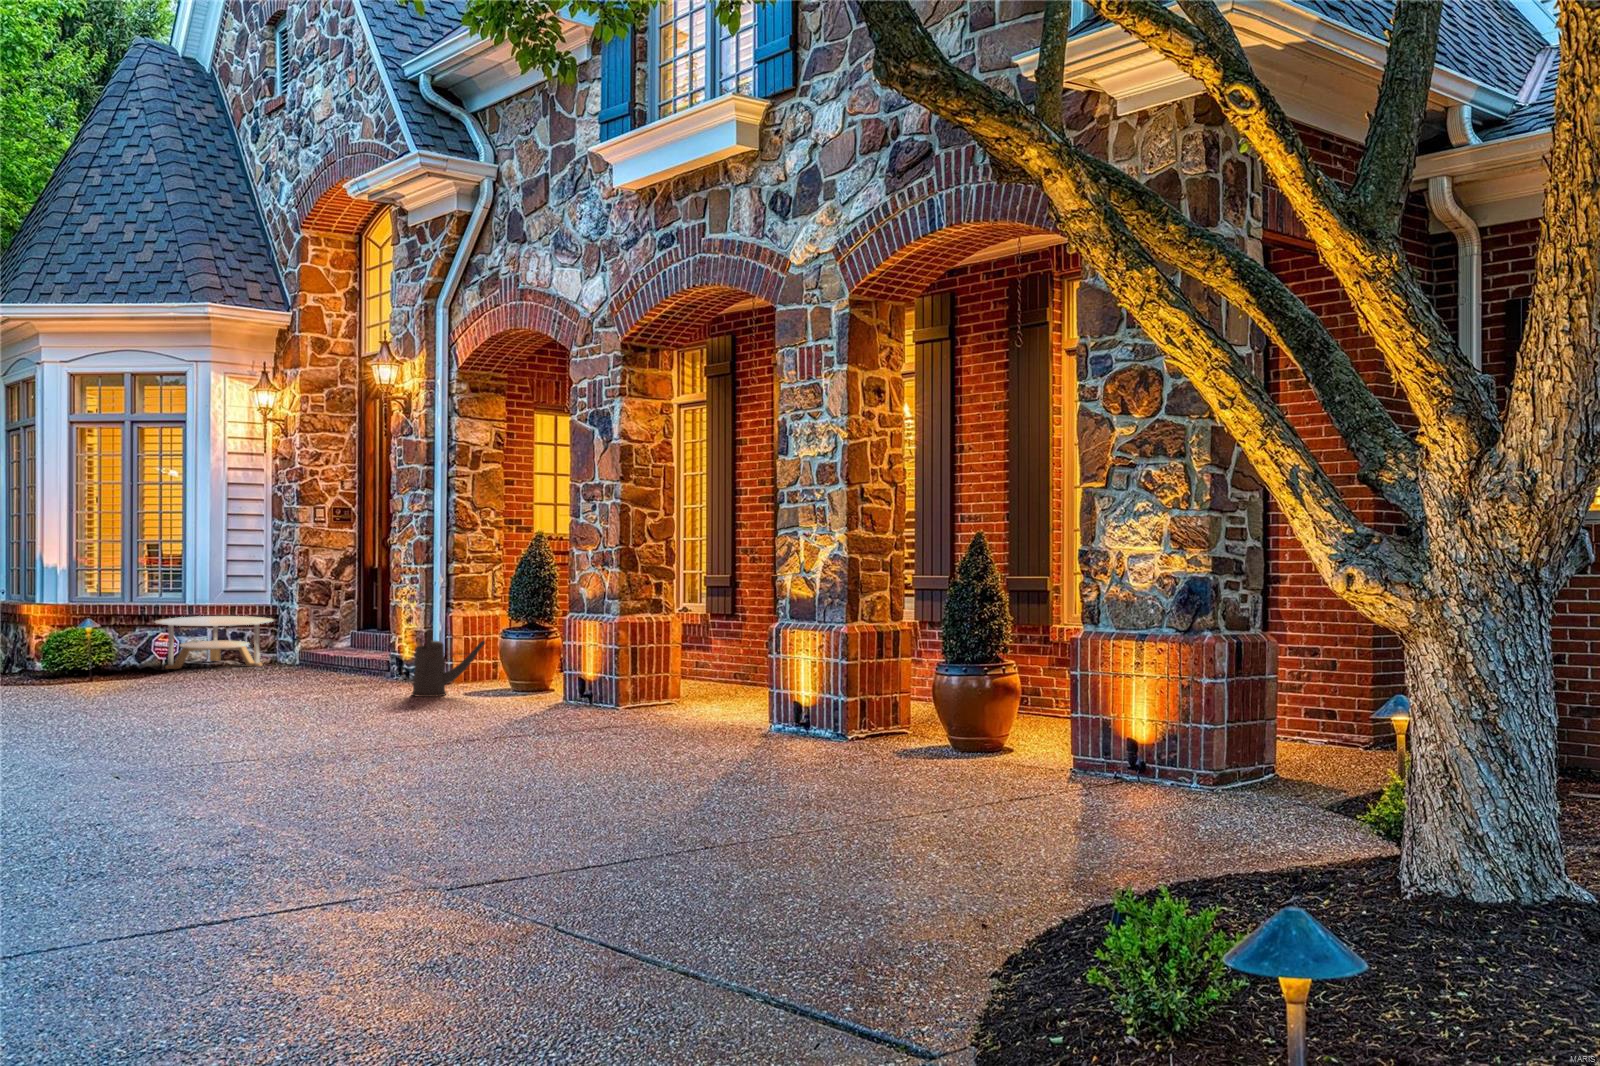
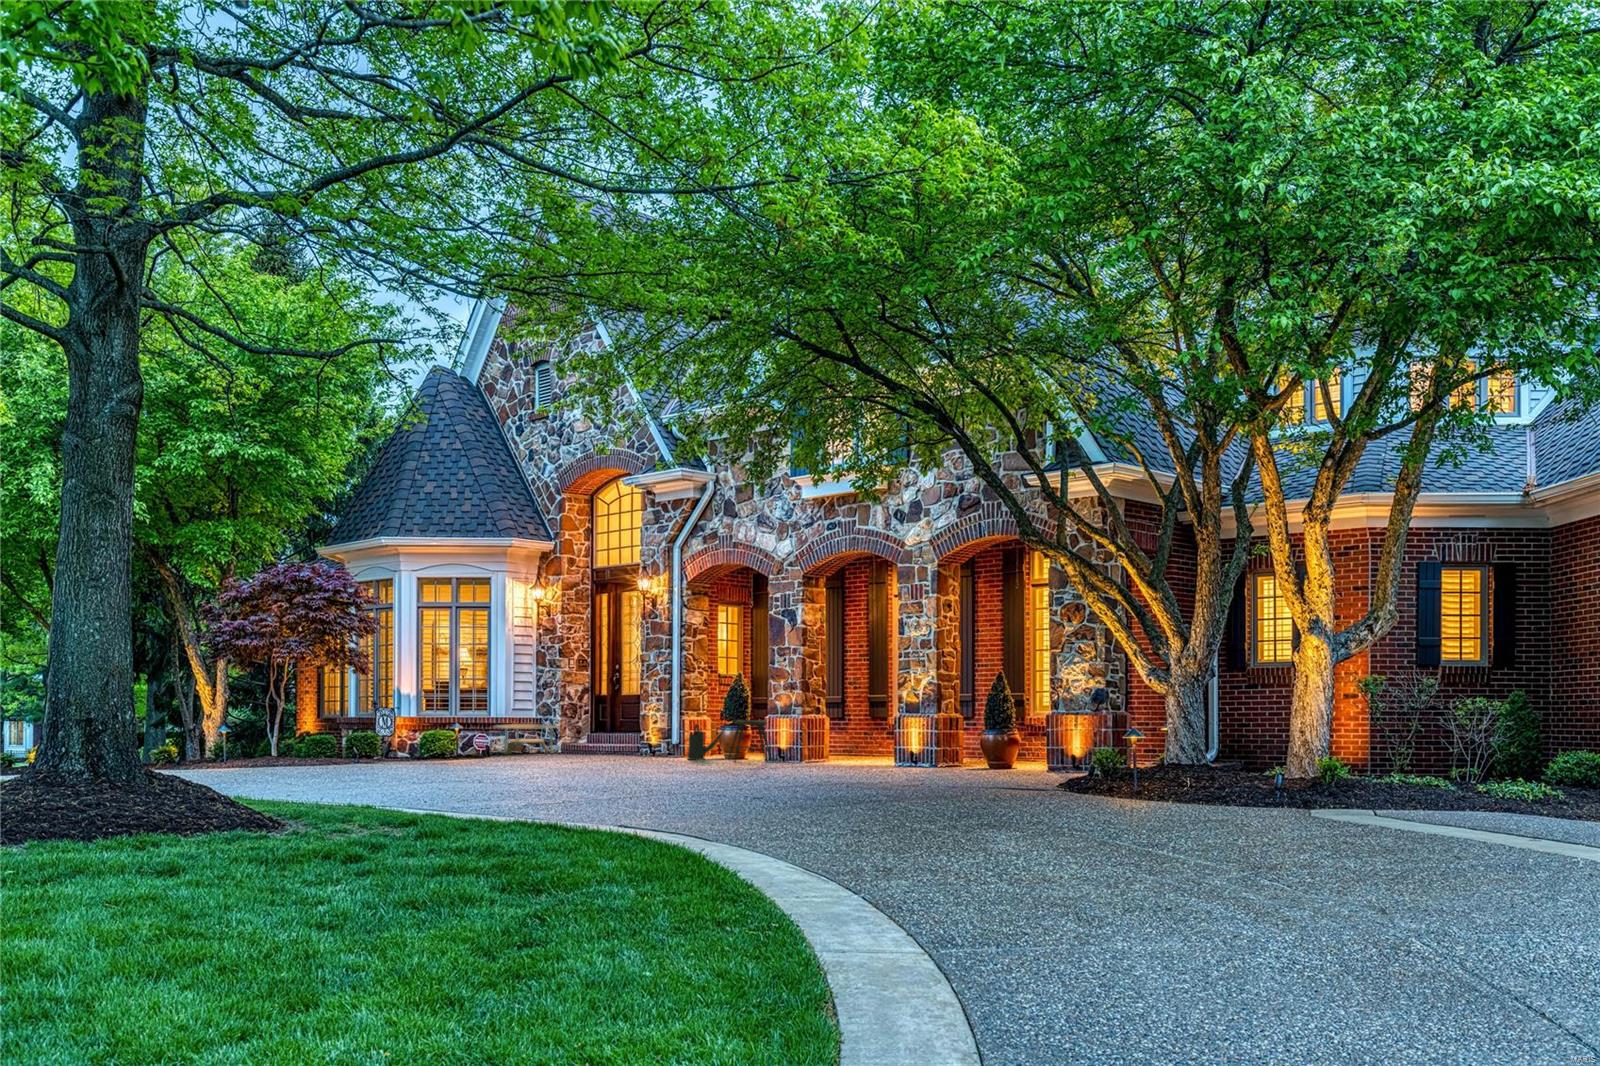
stool: none [471,624,555,708] -> present [729,720,772,761]

